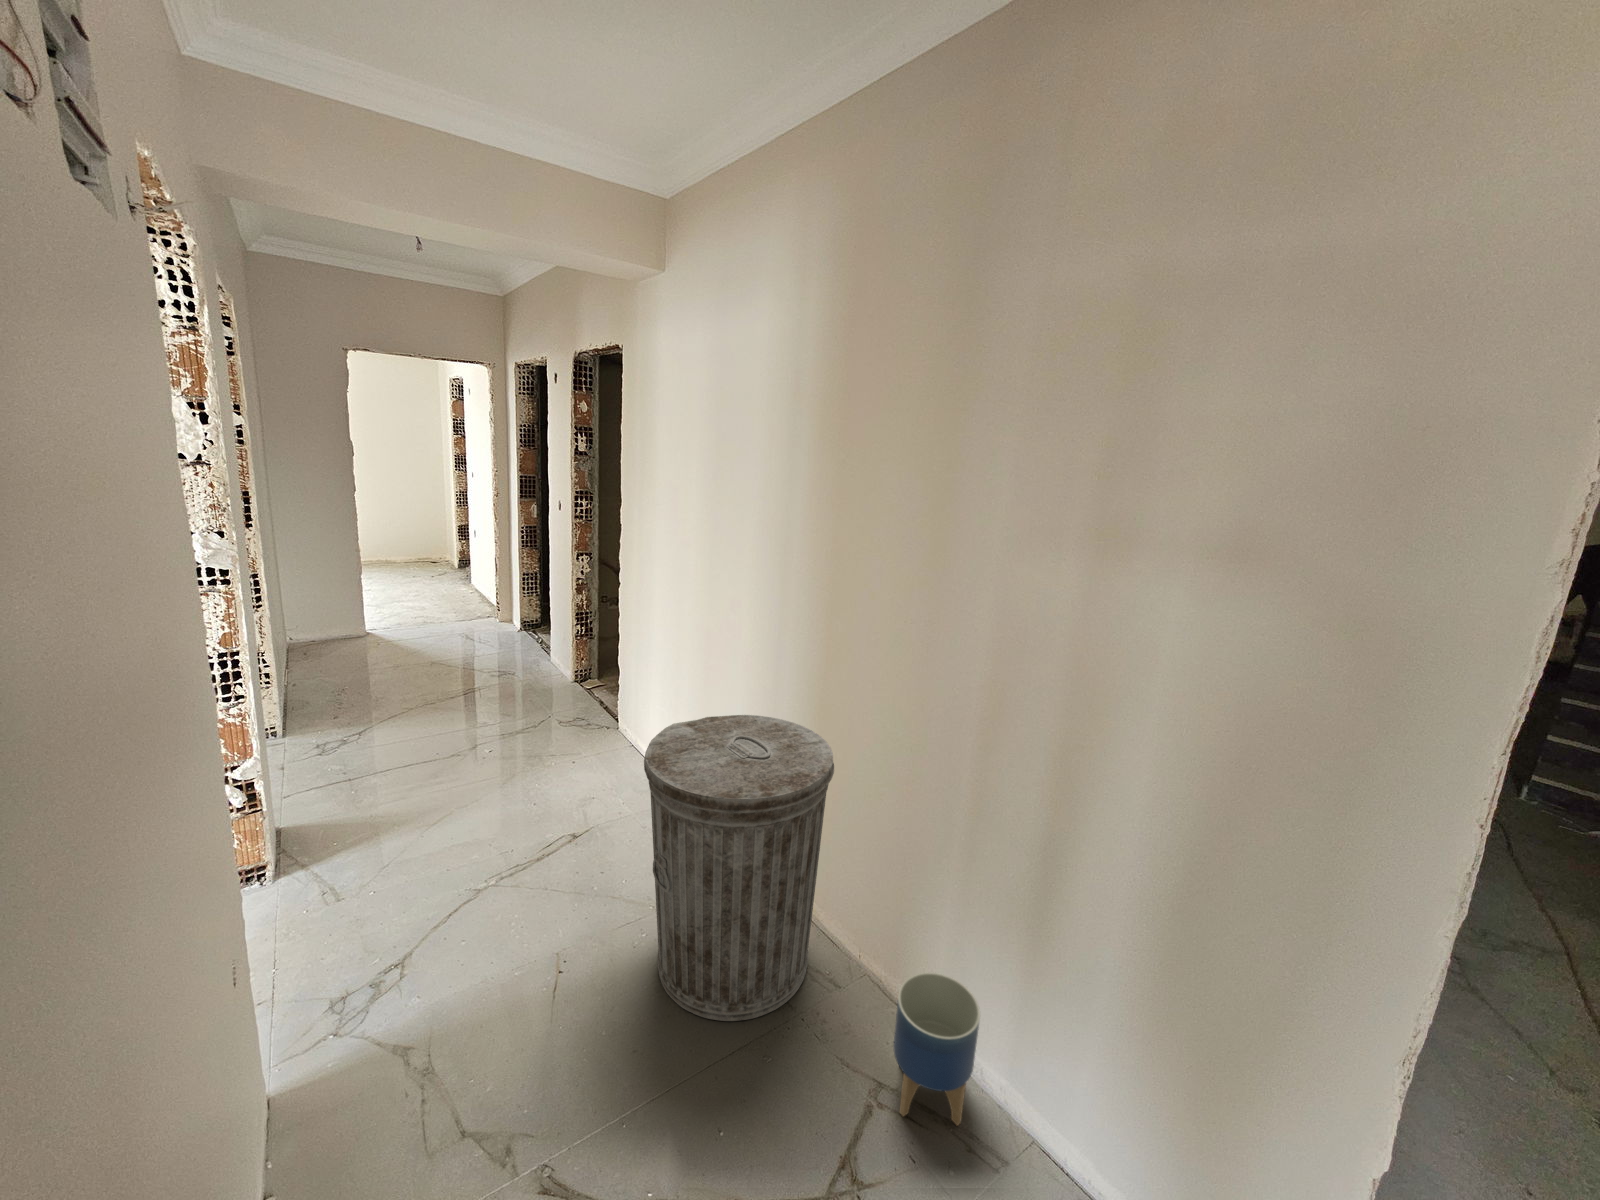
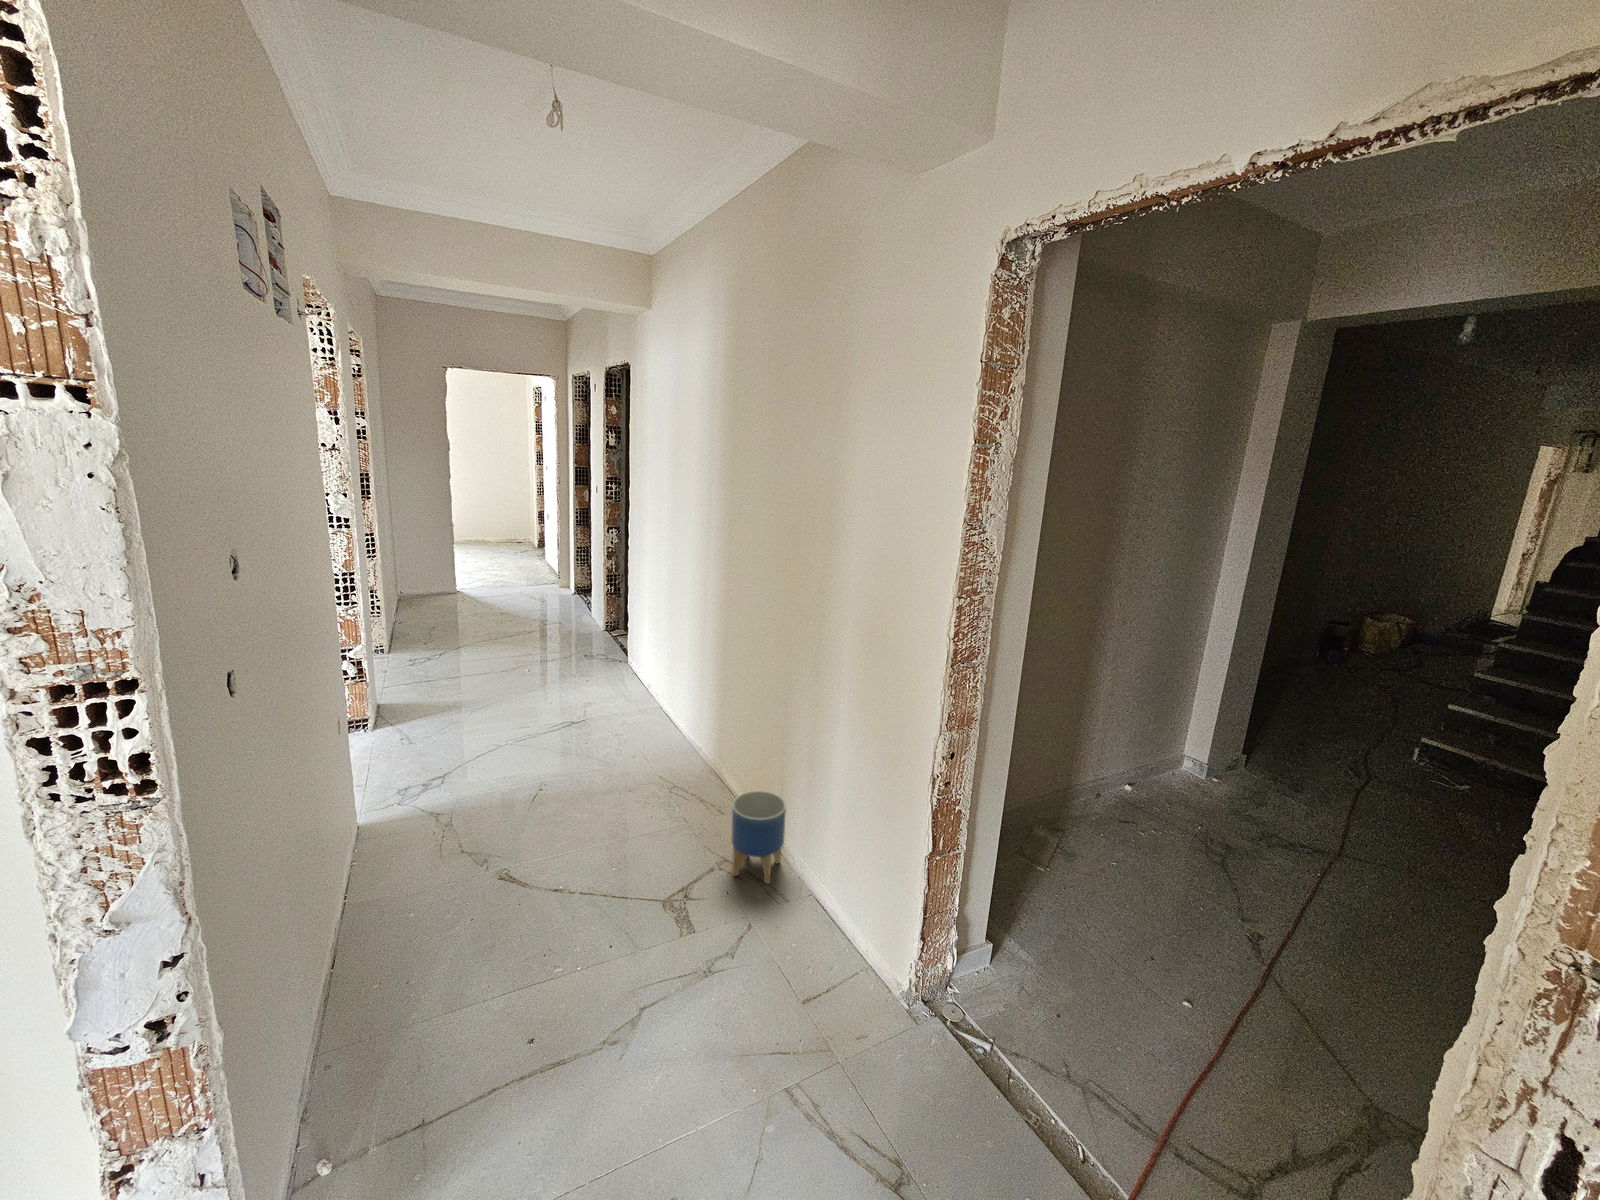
trash can: present [644,715,834,1021] -> none [592,628,724,824]

